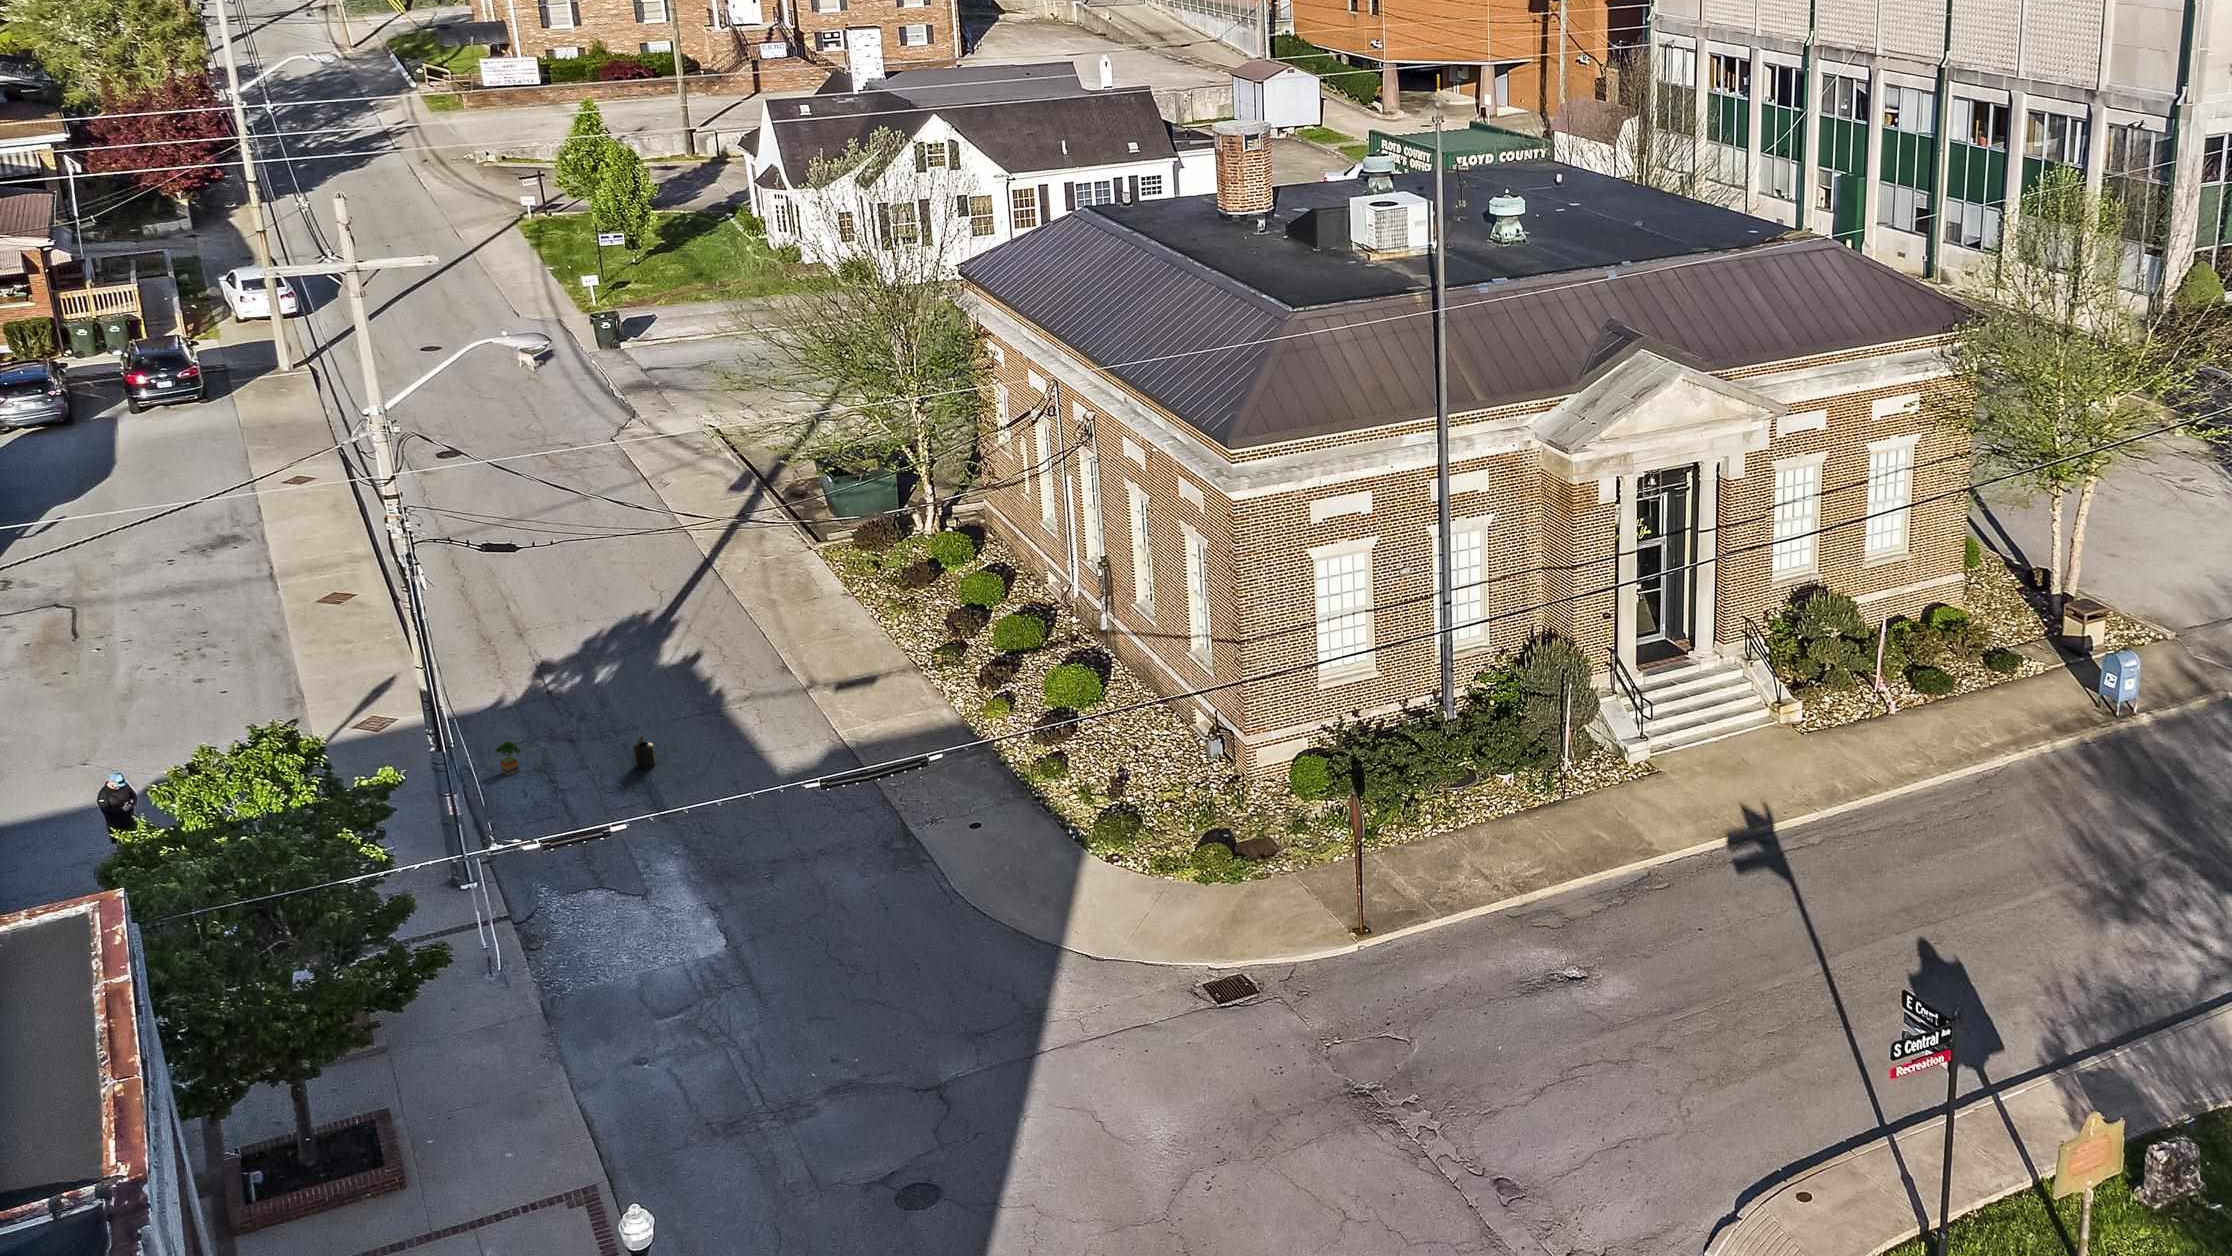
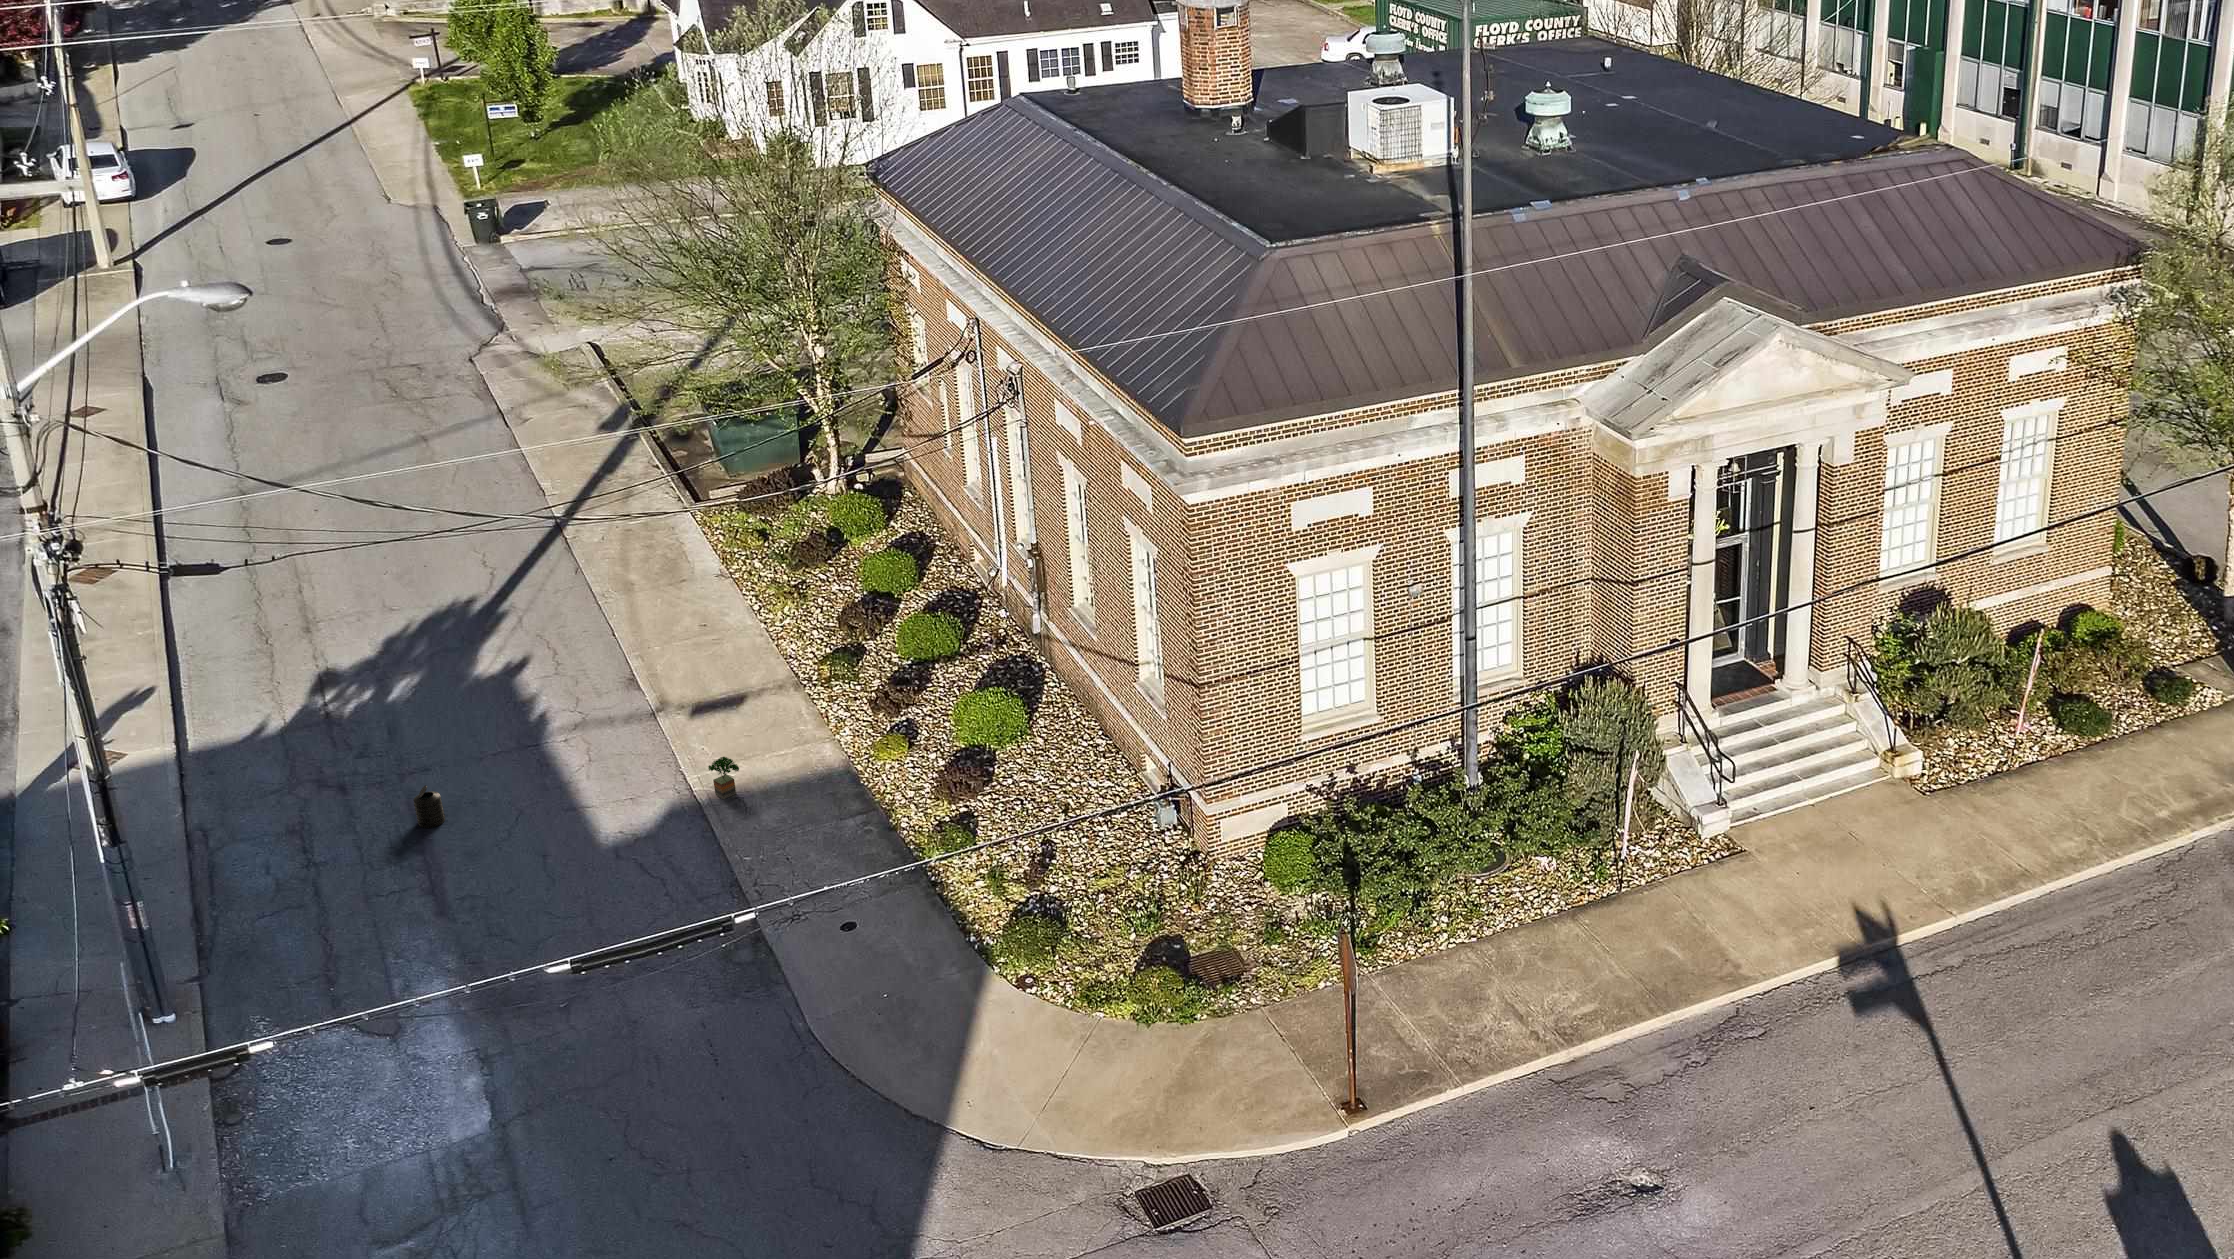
potted tree: present [495,742,521,776] -> present [708,757,739,799]

